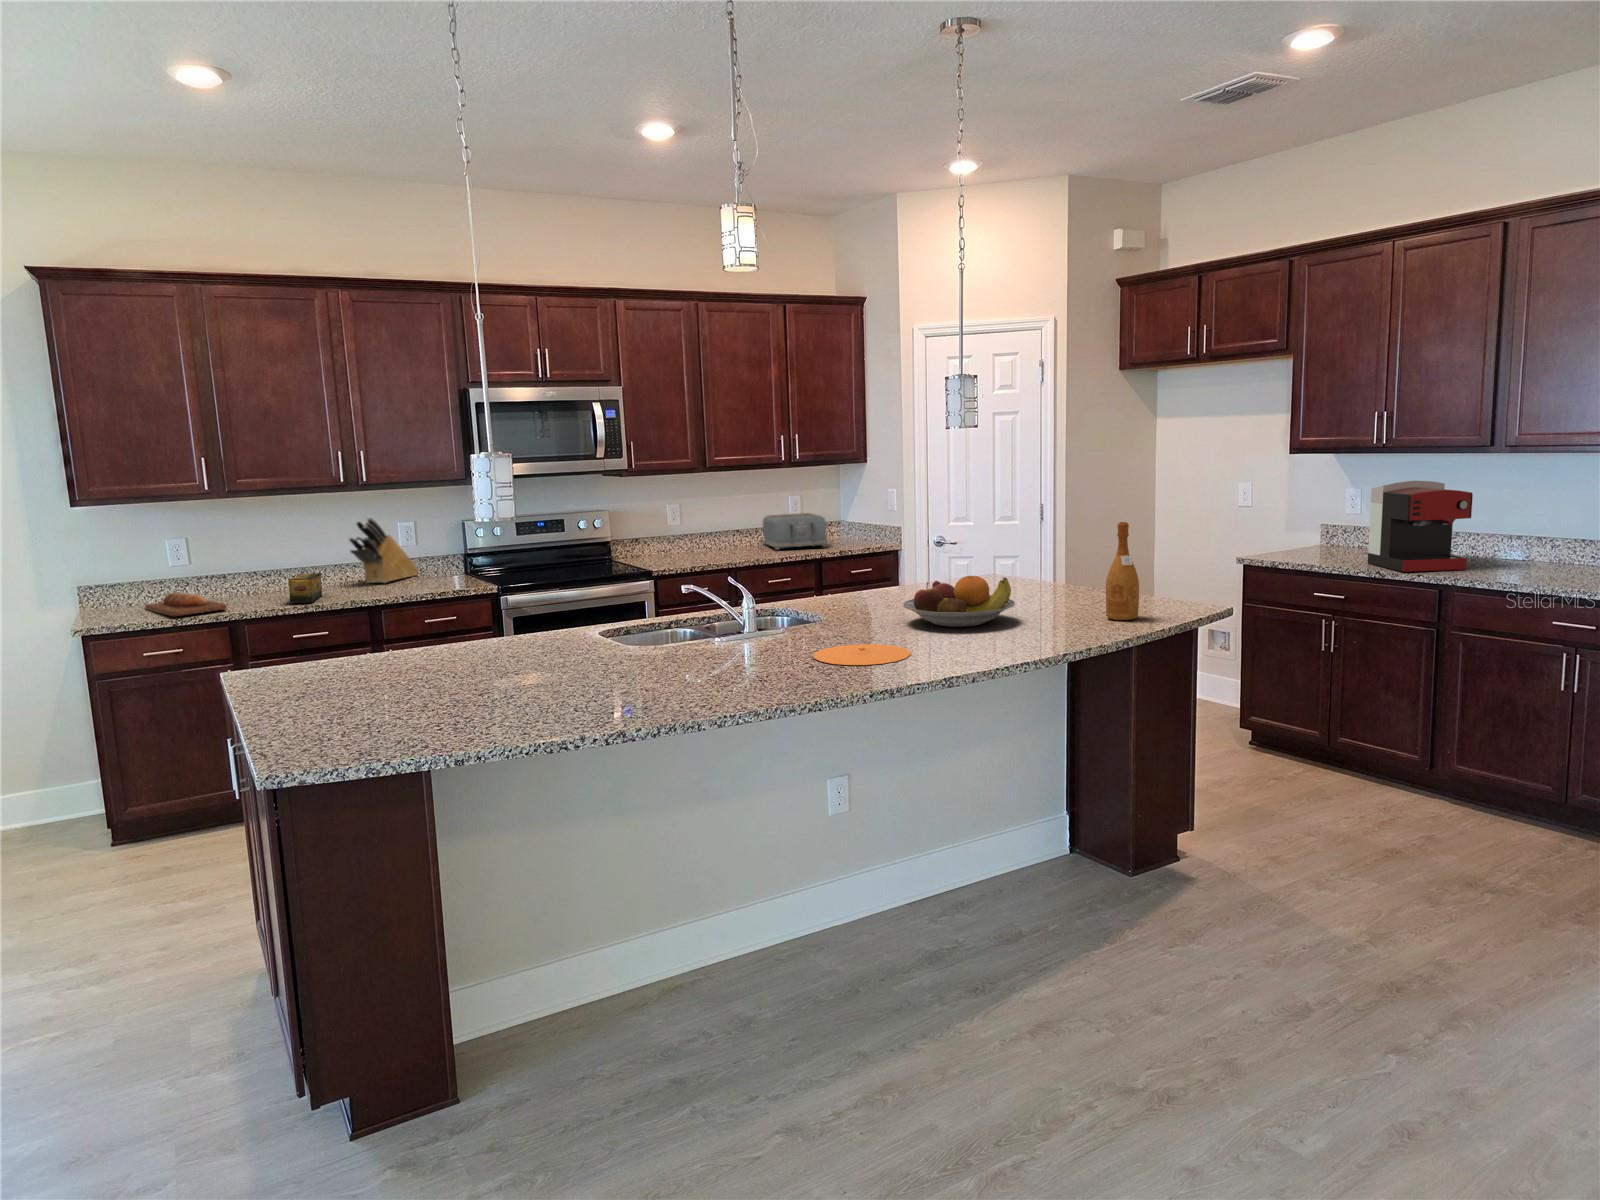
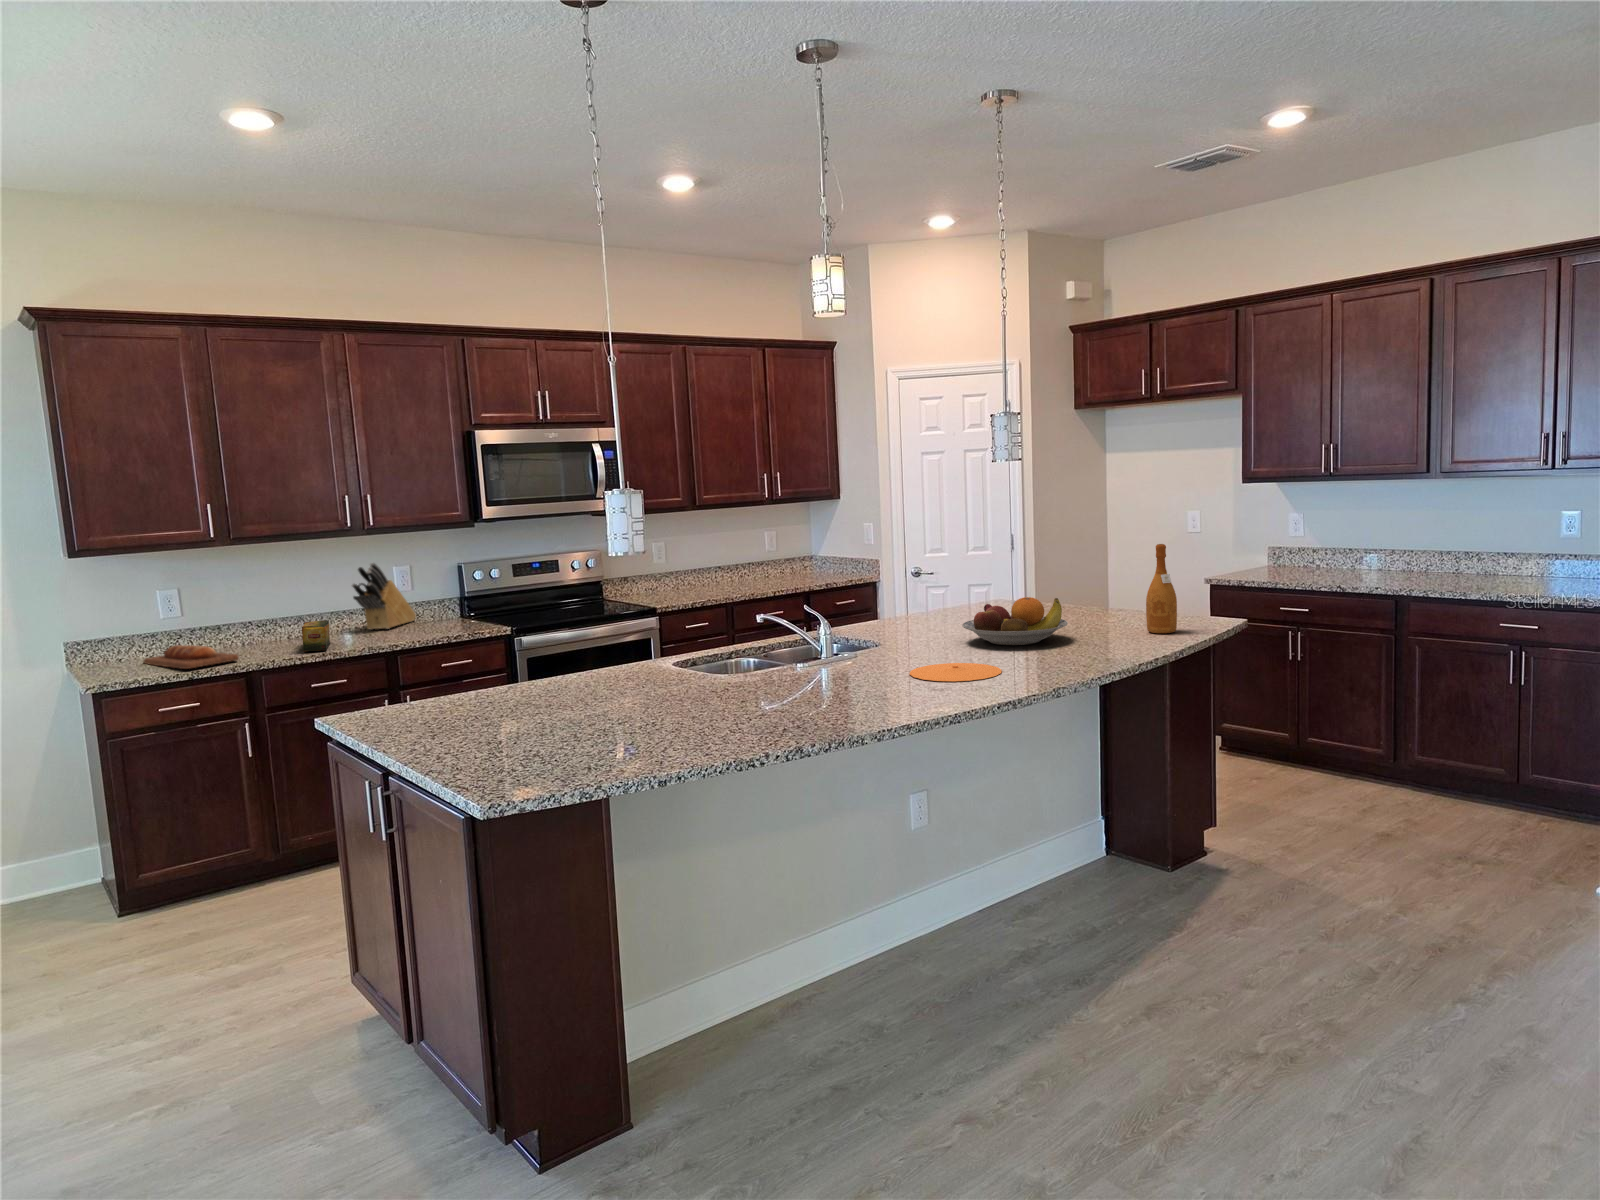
coffee maker: present [1368,480,1473,572] -> none [1323,504,1415,585]
toaster: present [762,513,828,550] -> none [743,549,811,585]

